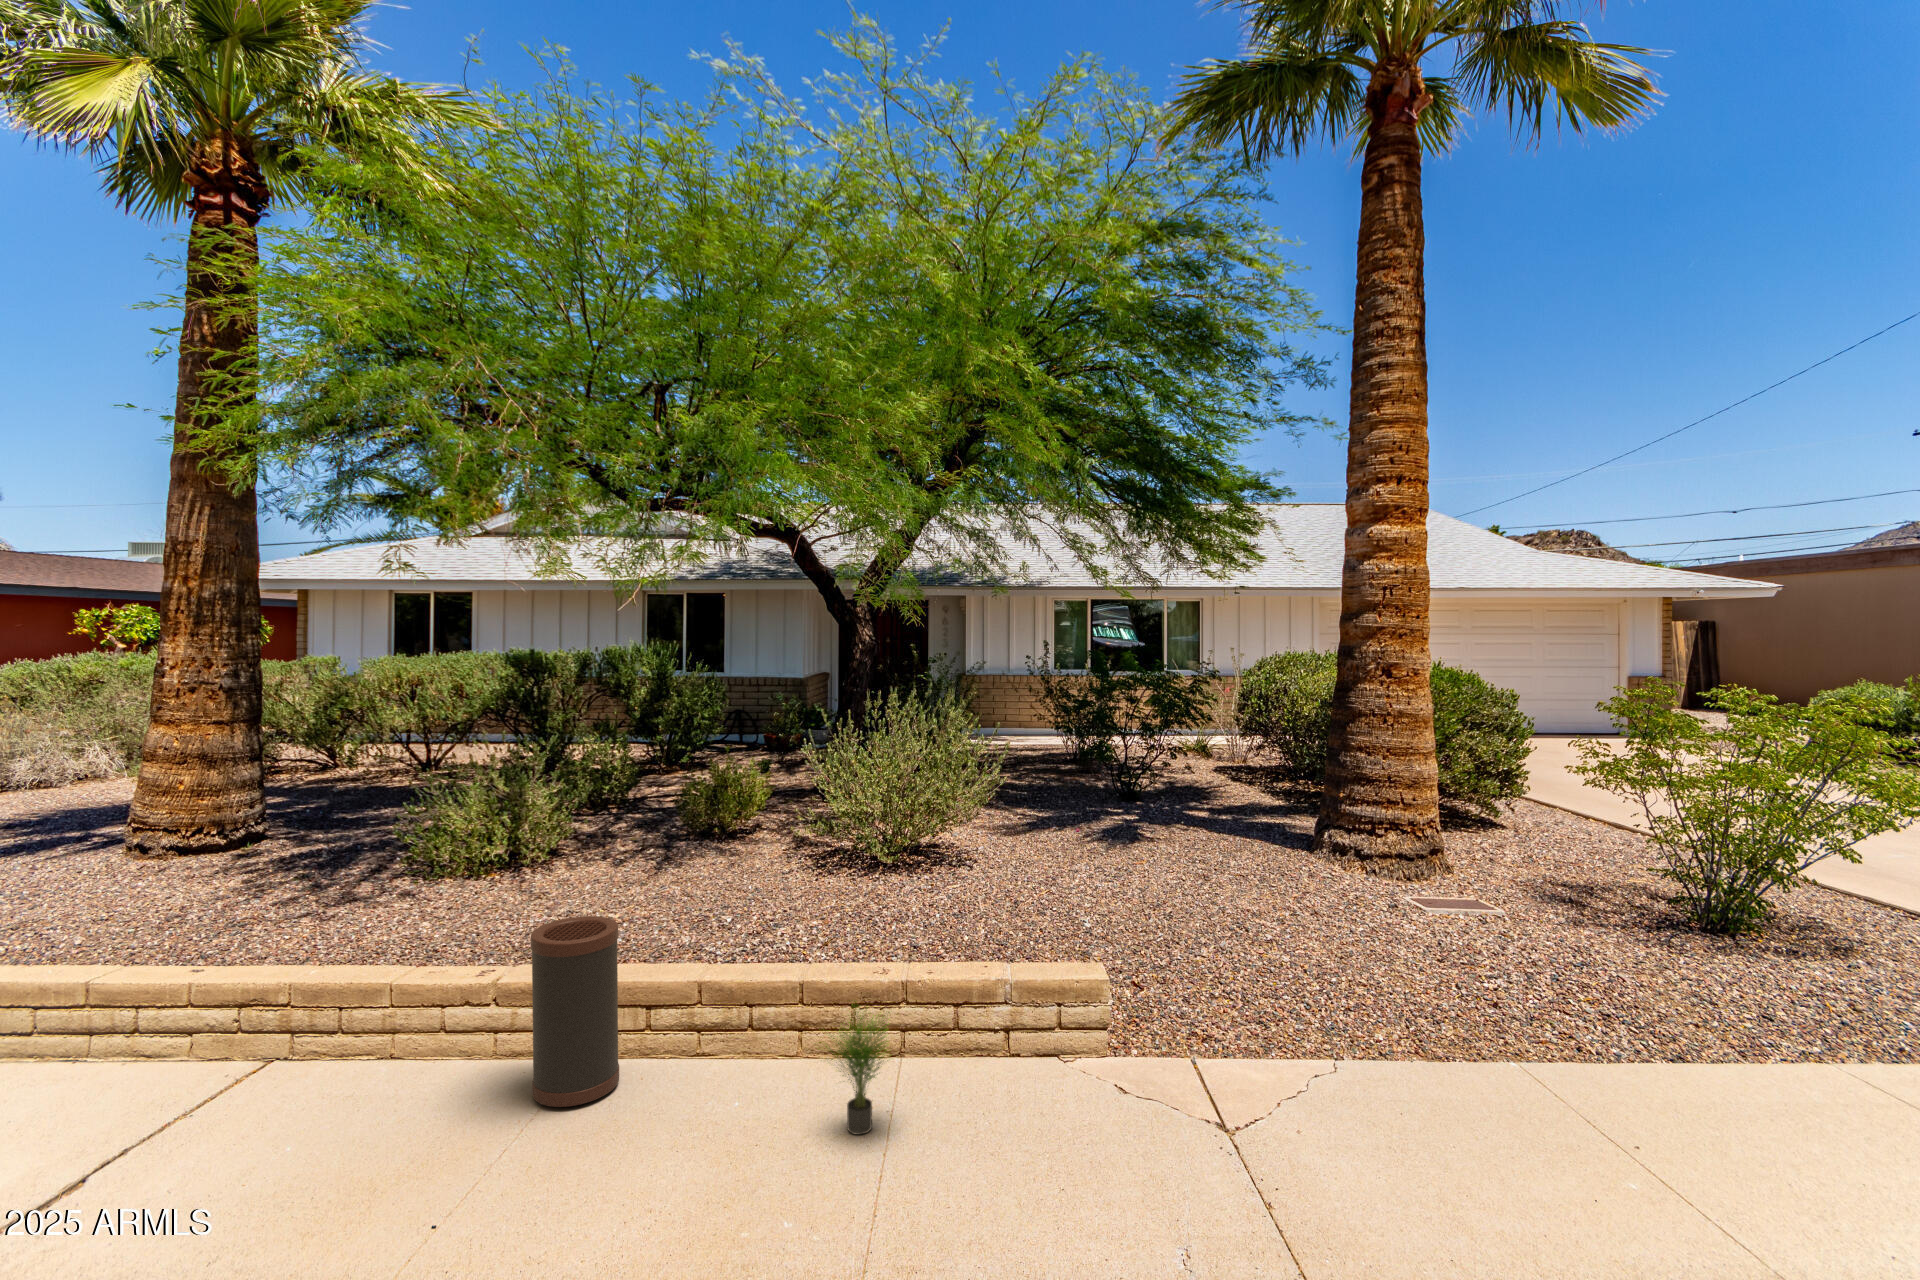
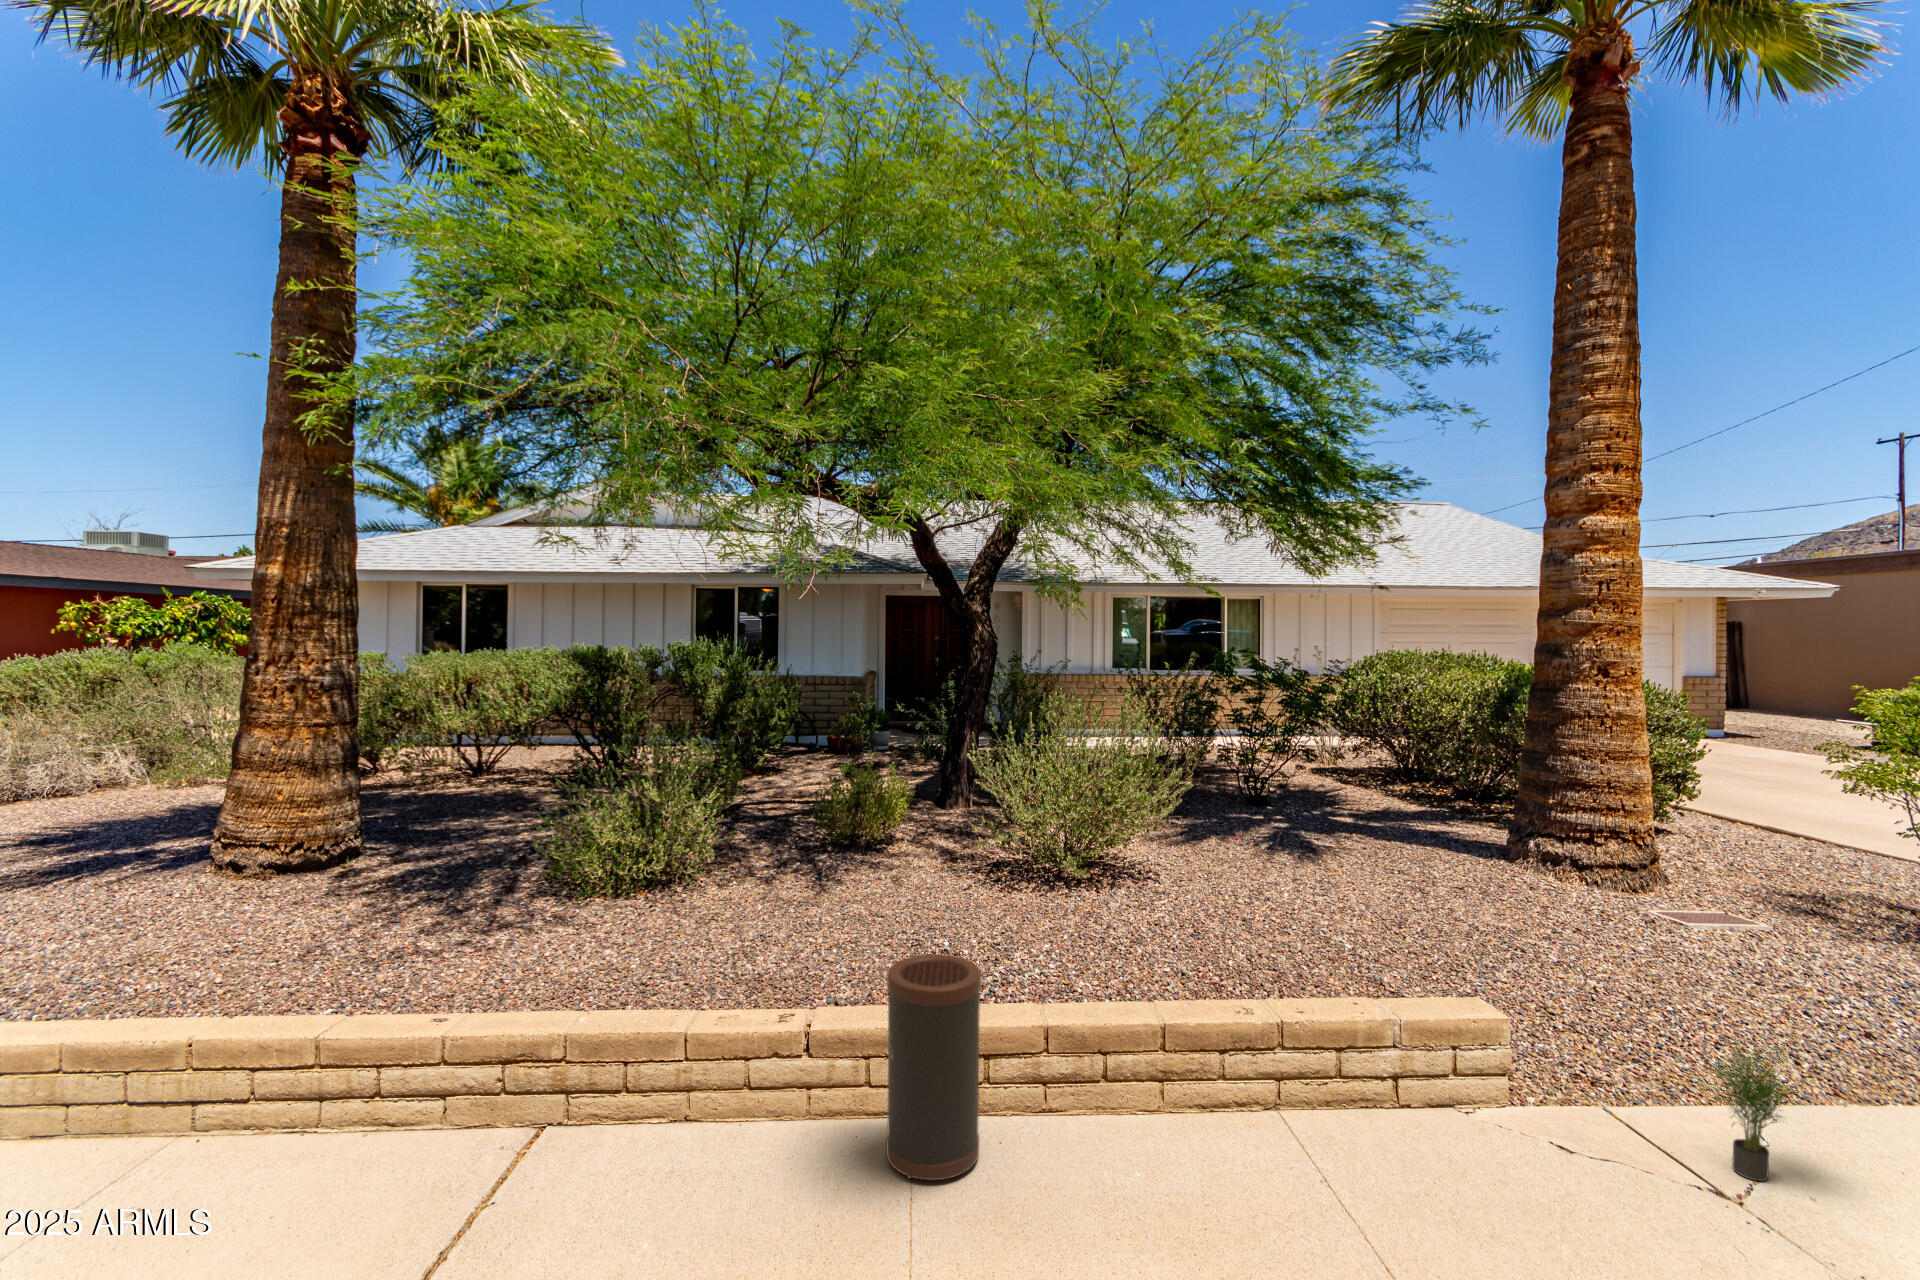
potted plant: present [827,1006,890,1135] -> present [1700,1042,1804,1181]

